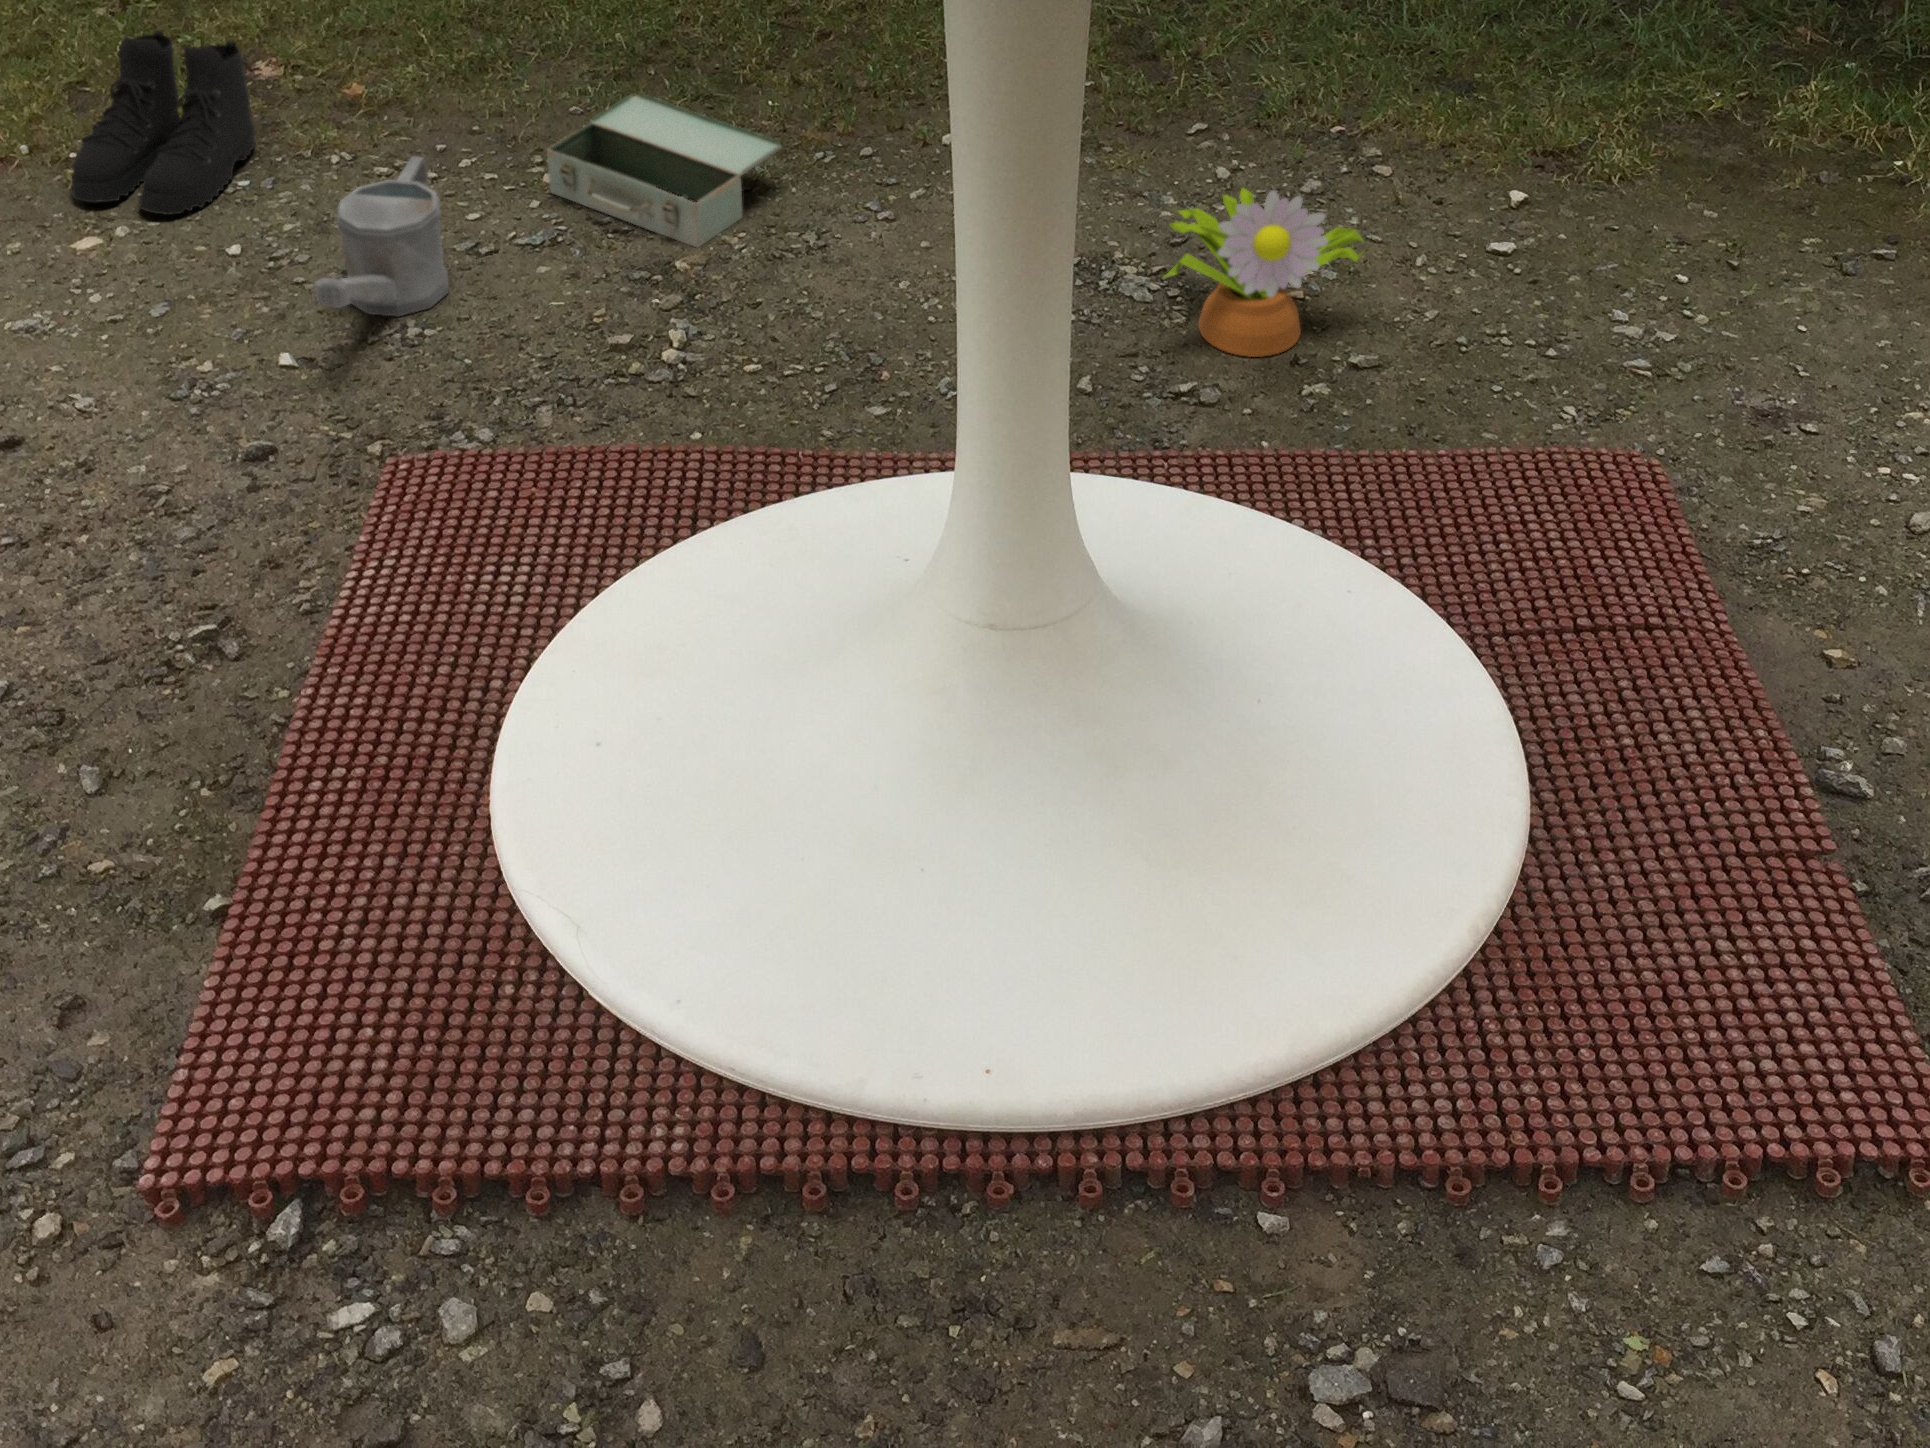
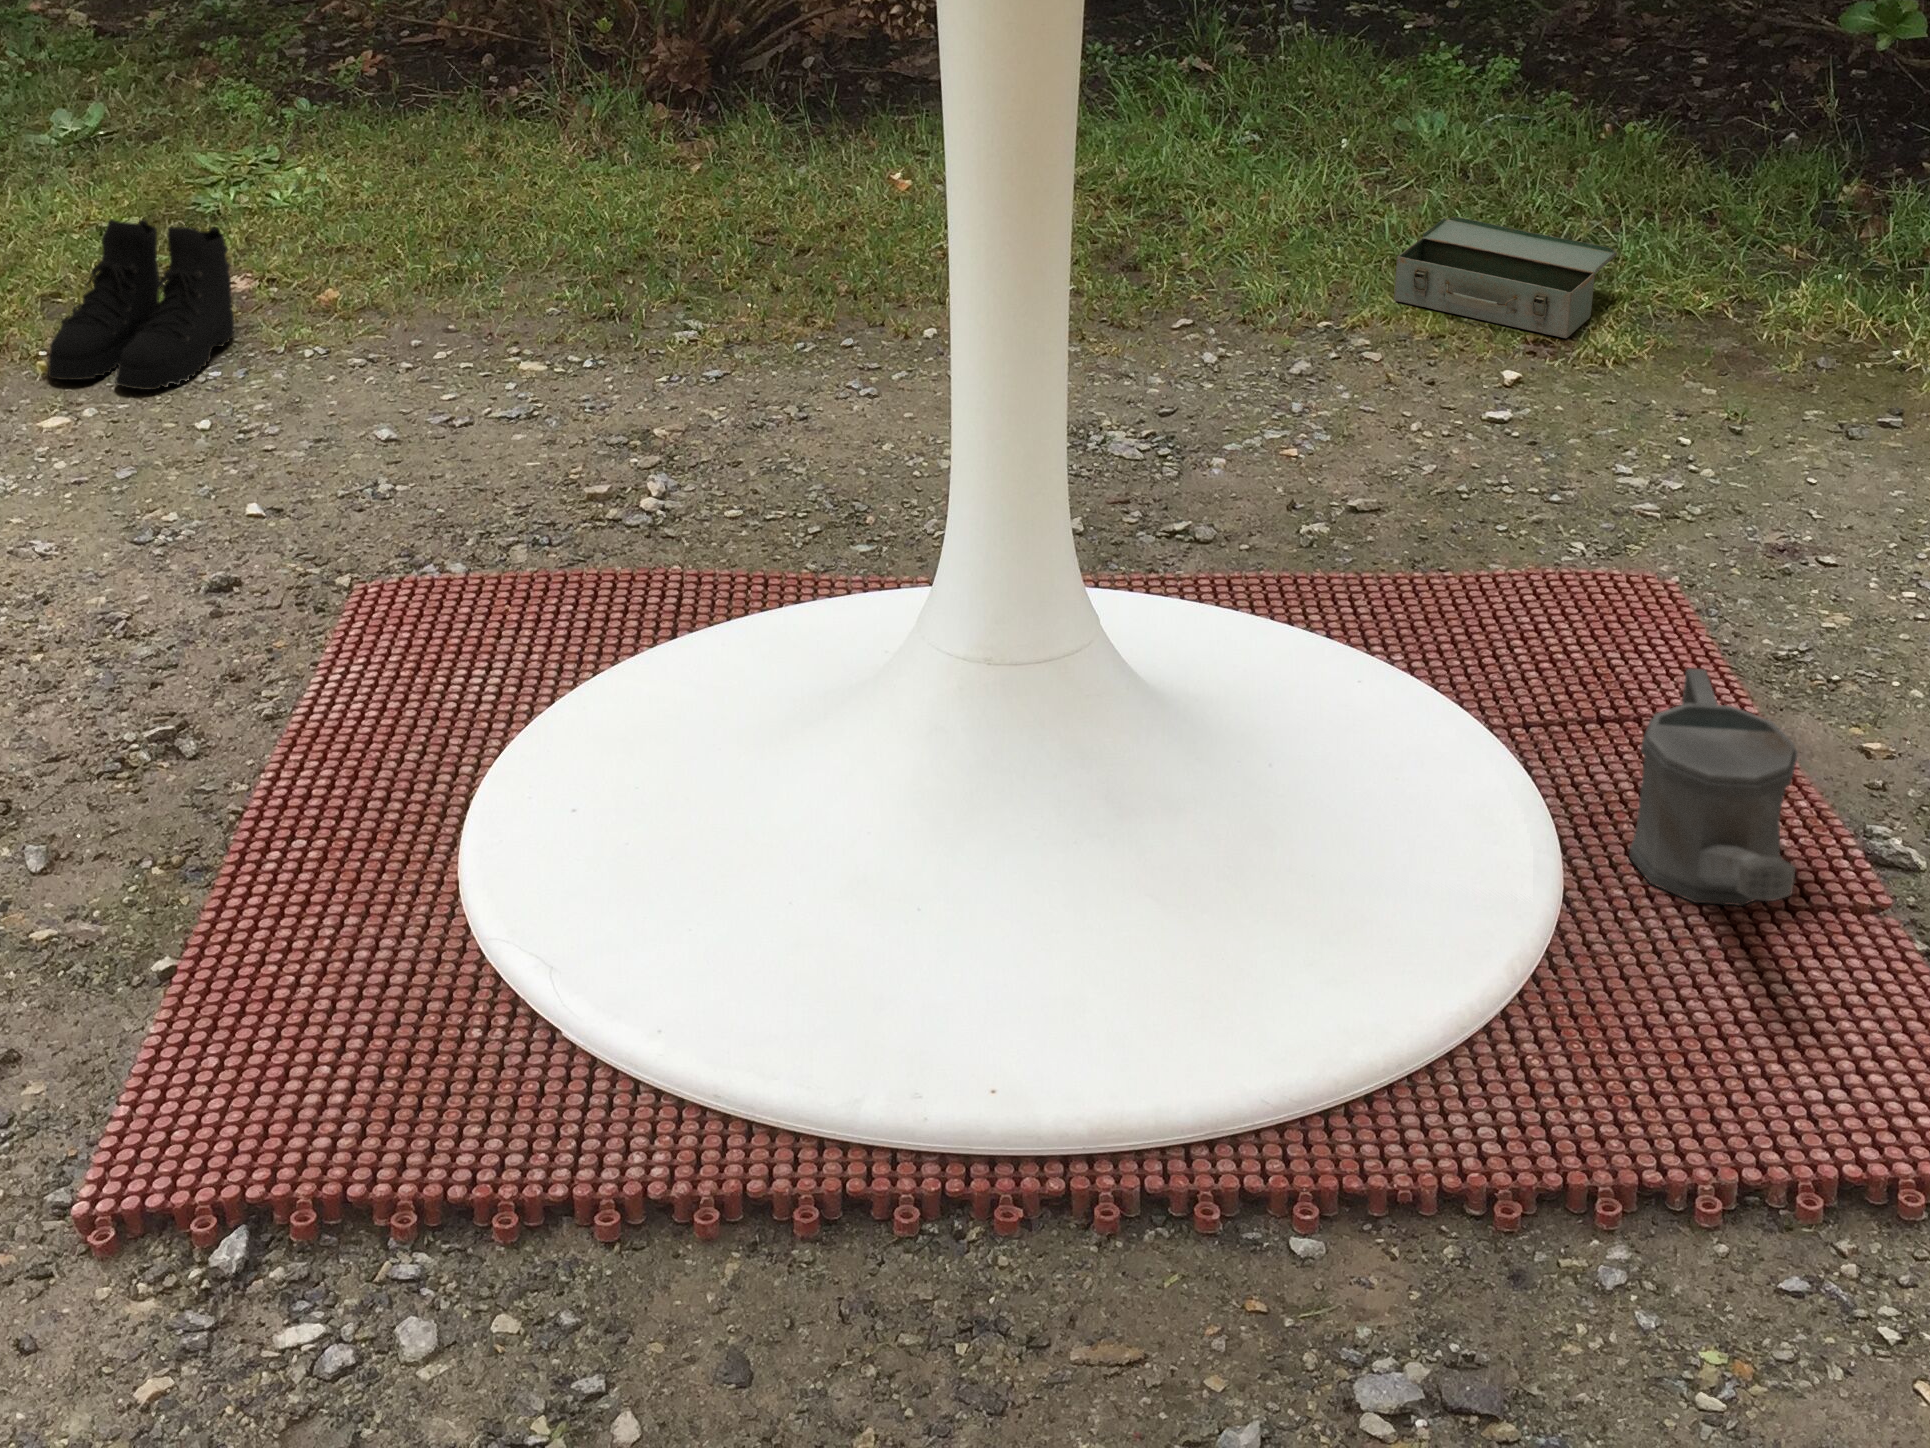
toolbox: present [547,93,782,248] -> present [1394,216,1617,338]
watering can: present [314,156,449,316] -> present [1629,668,1798,905]
decorative plant: present [1163,188,1364,357] -> none [1151,315,1359,500]

